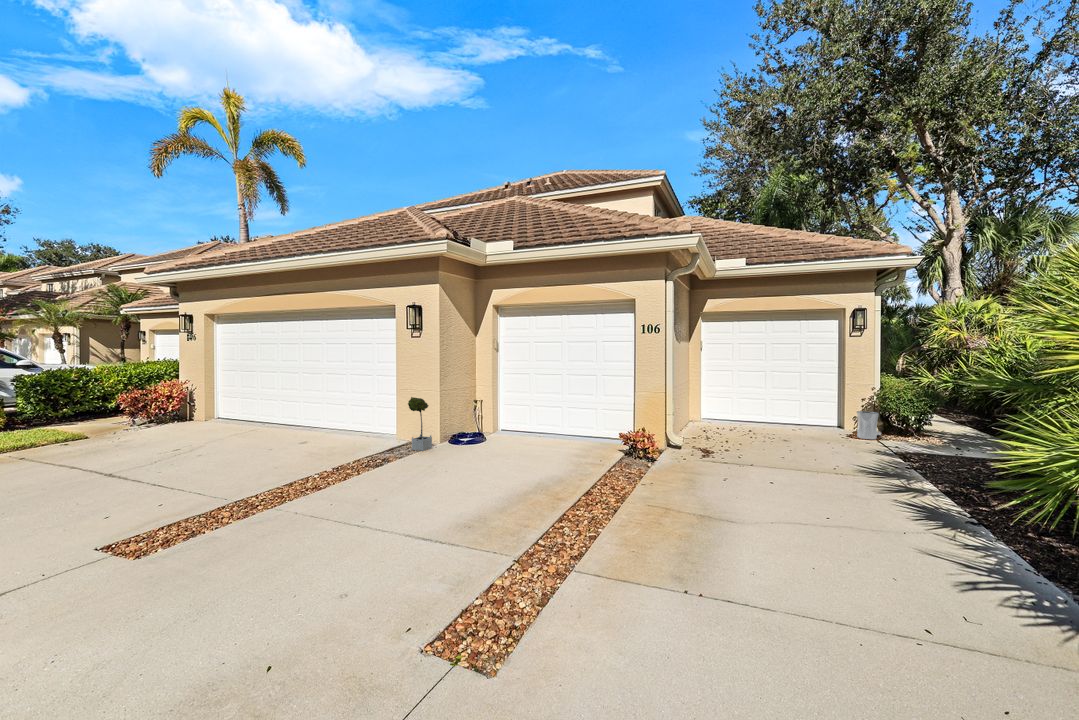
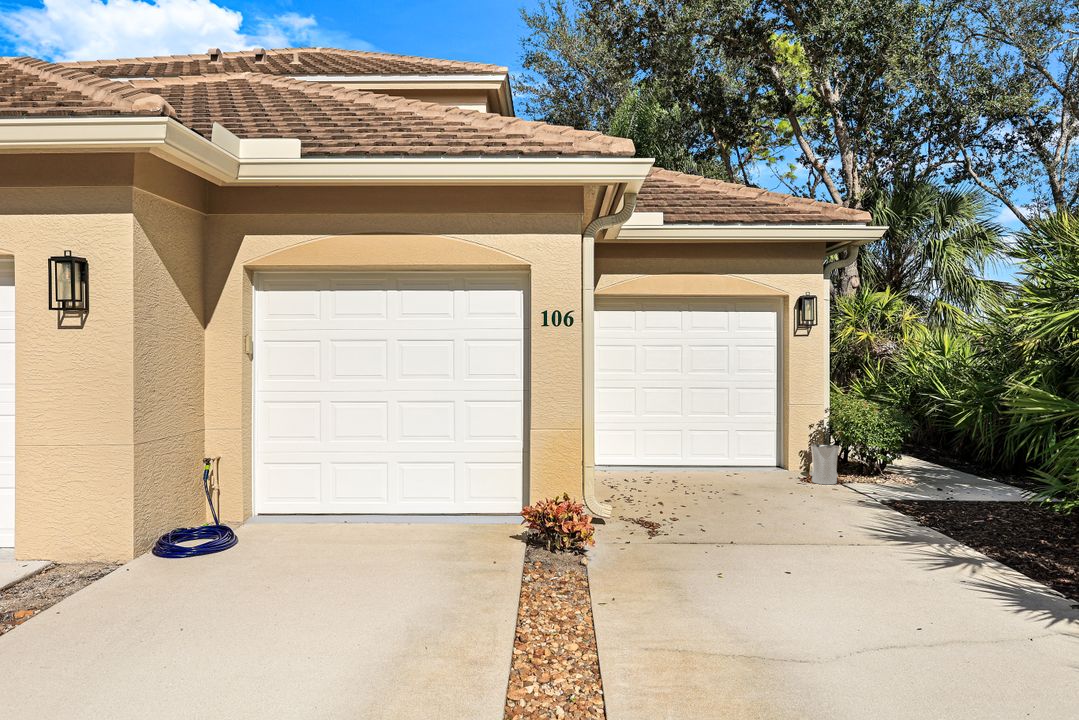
potted tree: present [408,397,432,451] -> none [53,462,115,583]

